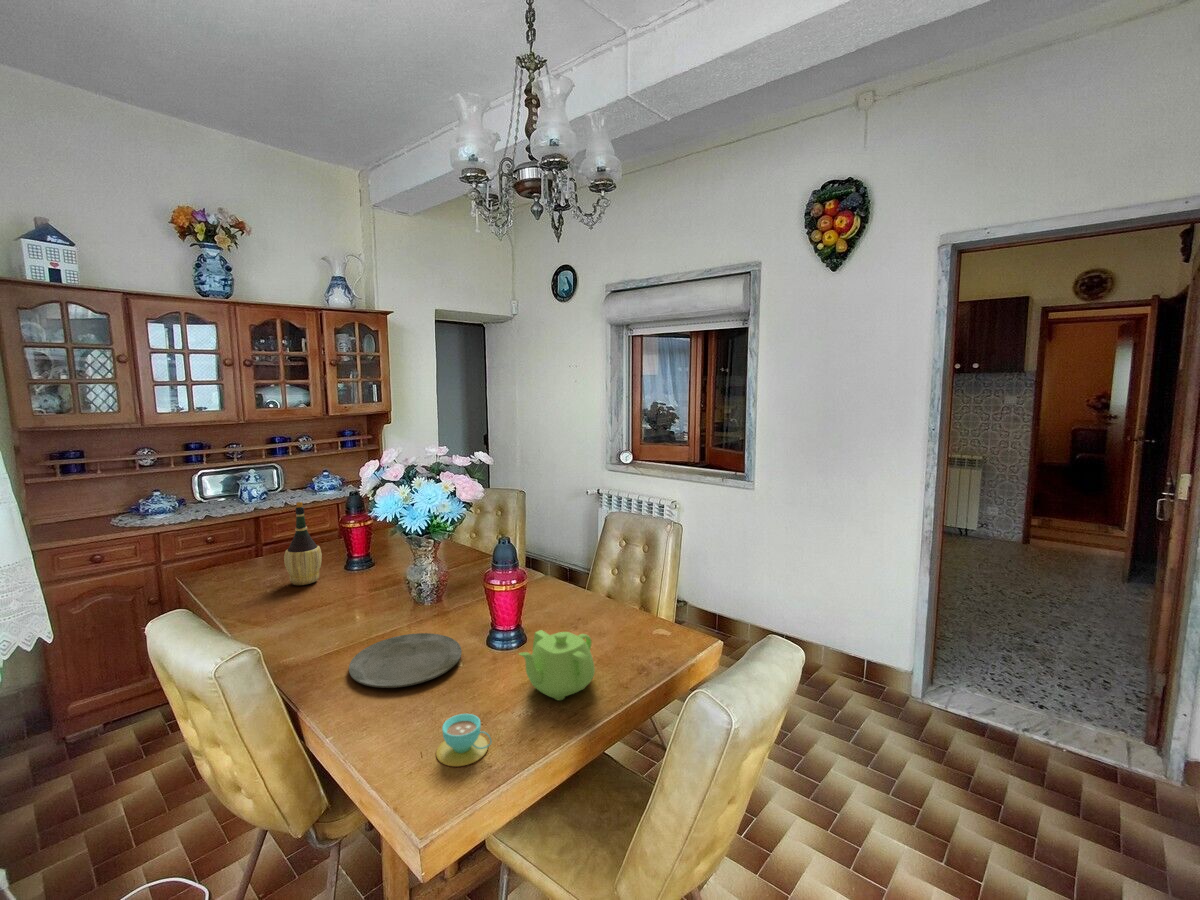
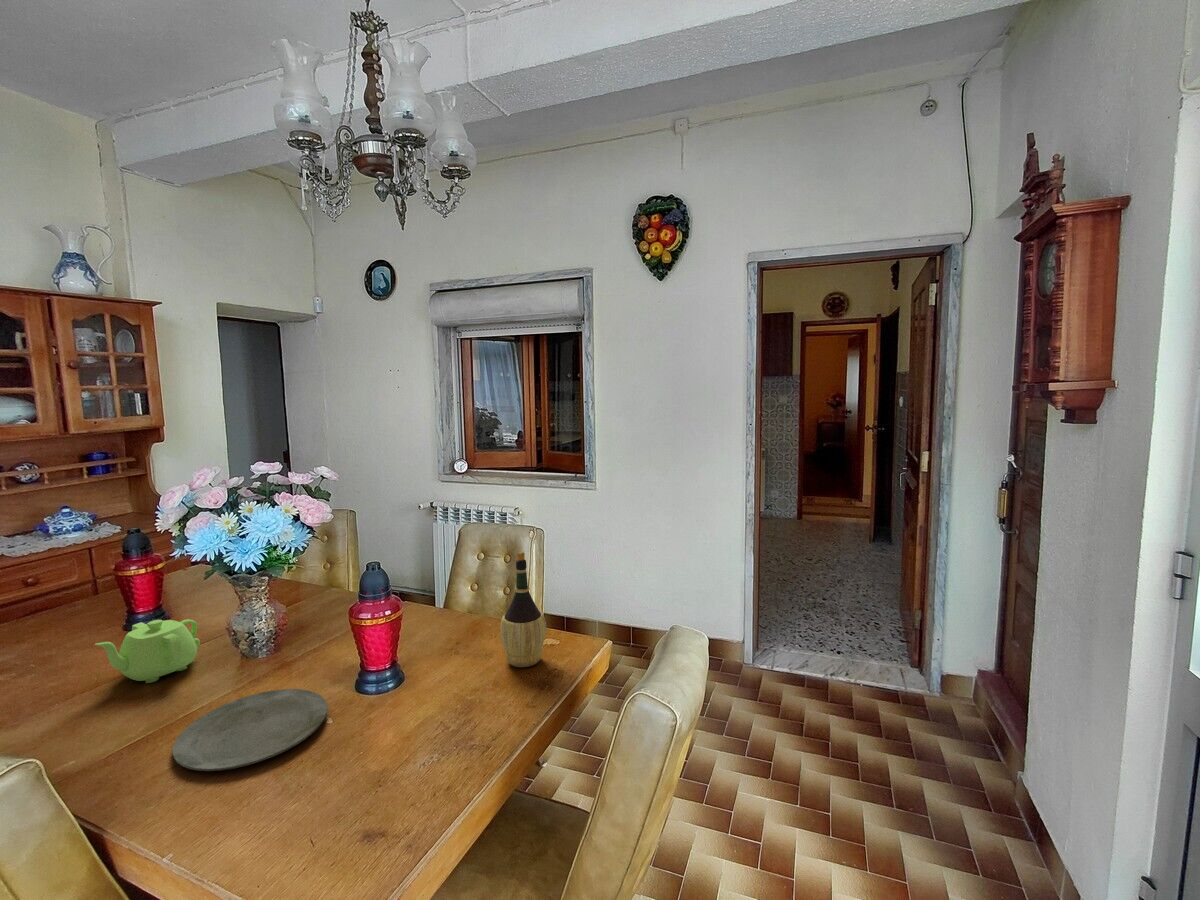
wine bottle: present [284,502,322,585] -> present [501,552,546,667]
teapot: present [519,630,595,700] -> present [95,619,200,683]
teacup: present [436,714,492,766] -> none [330,774,402,842]

